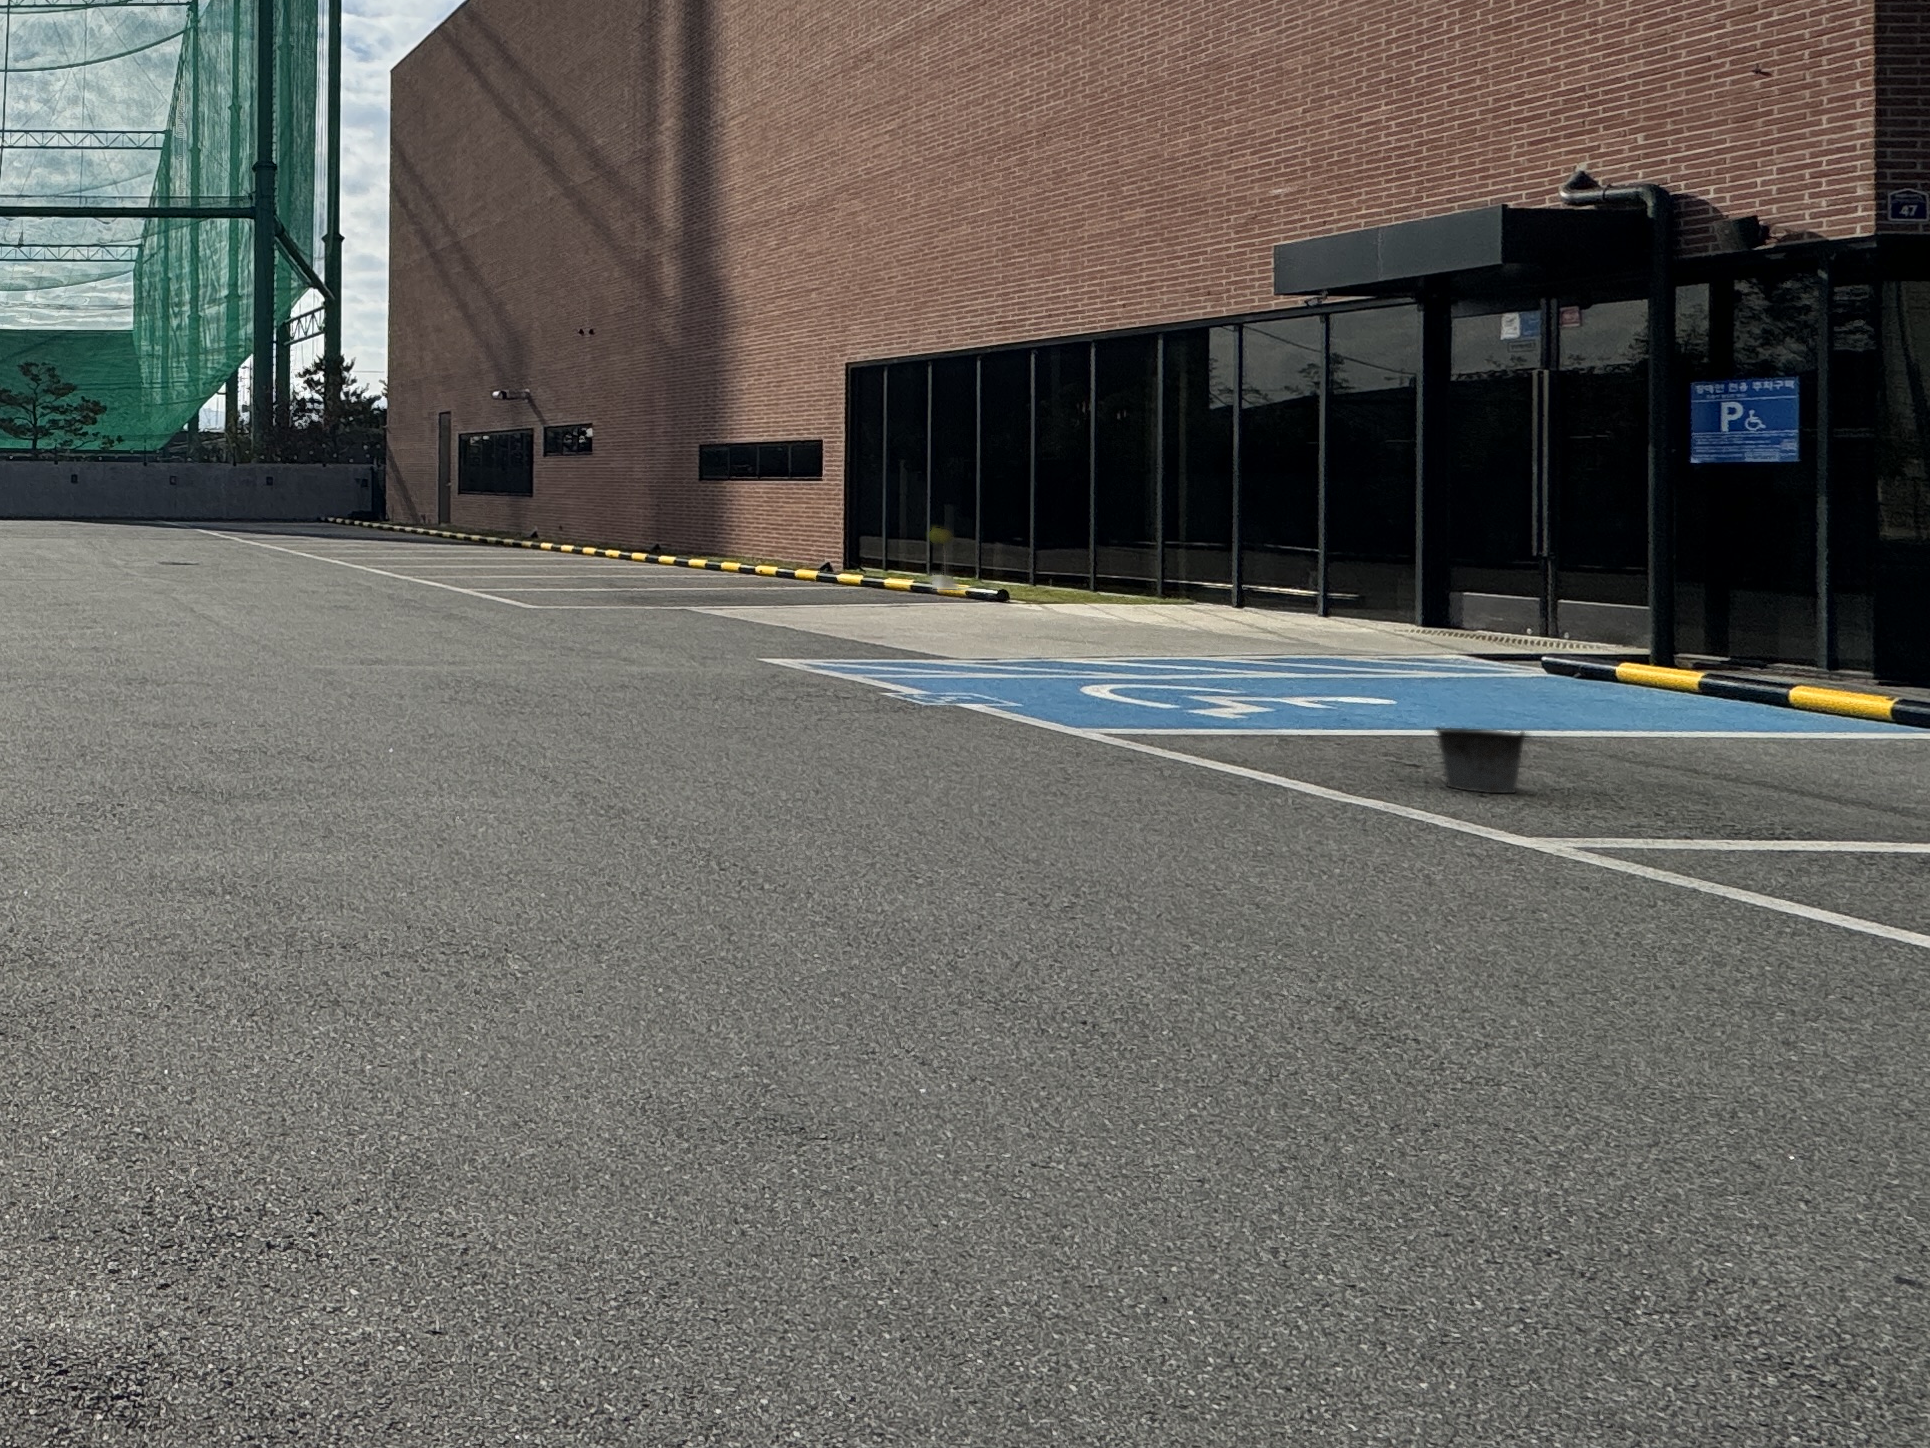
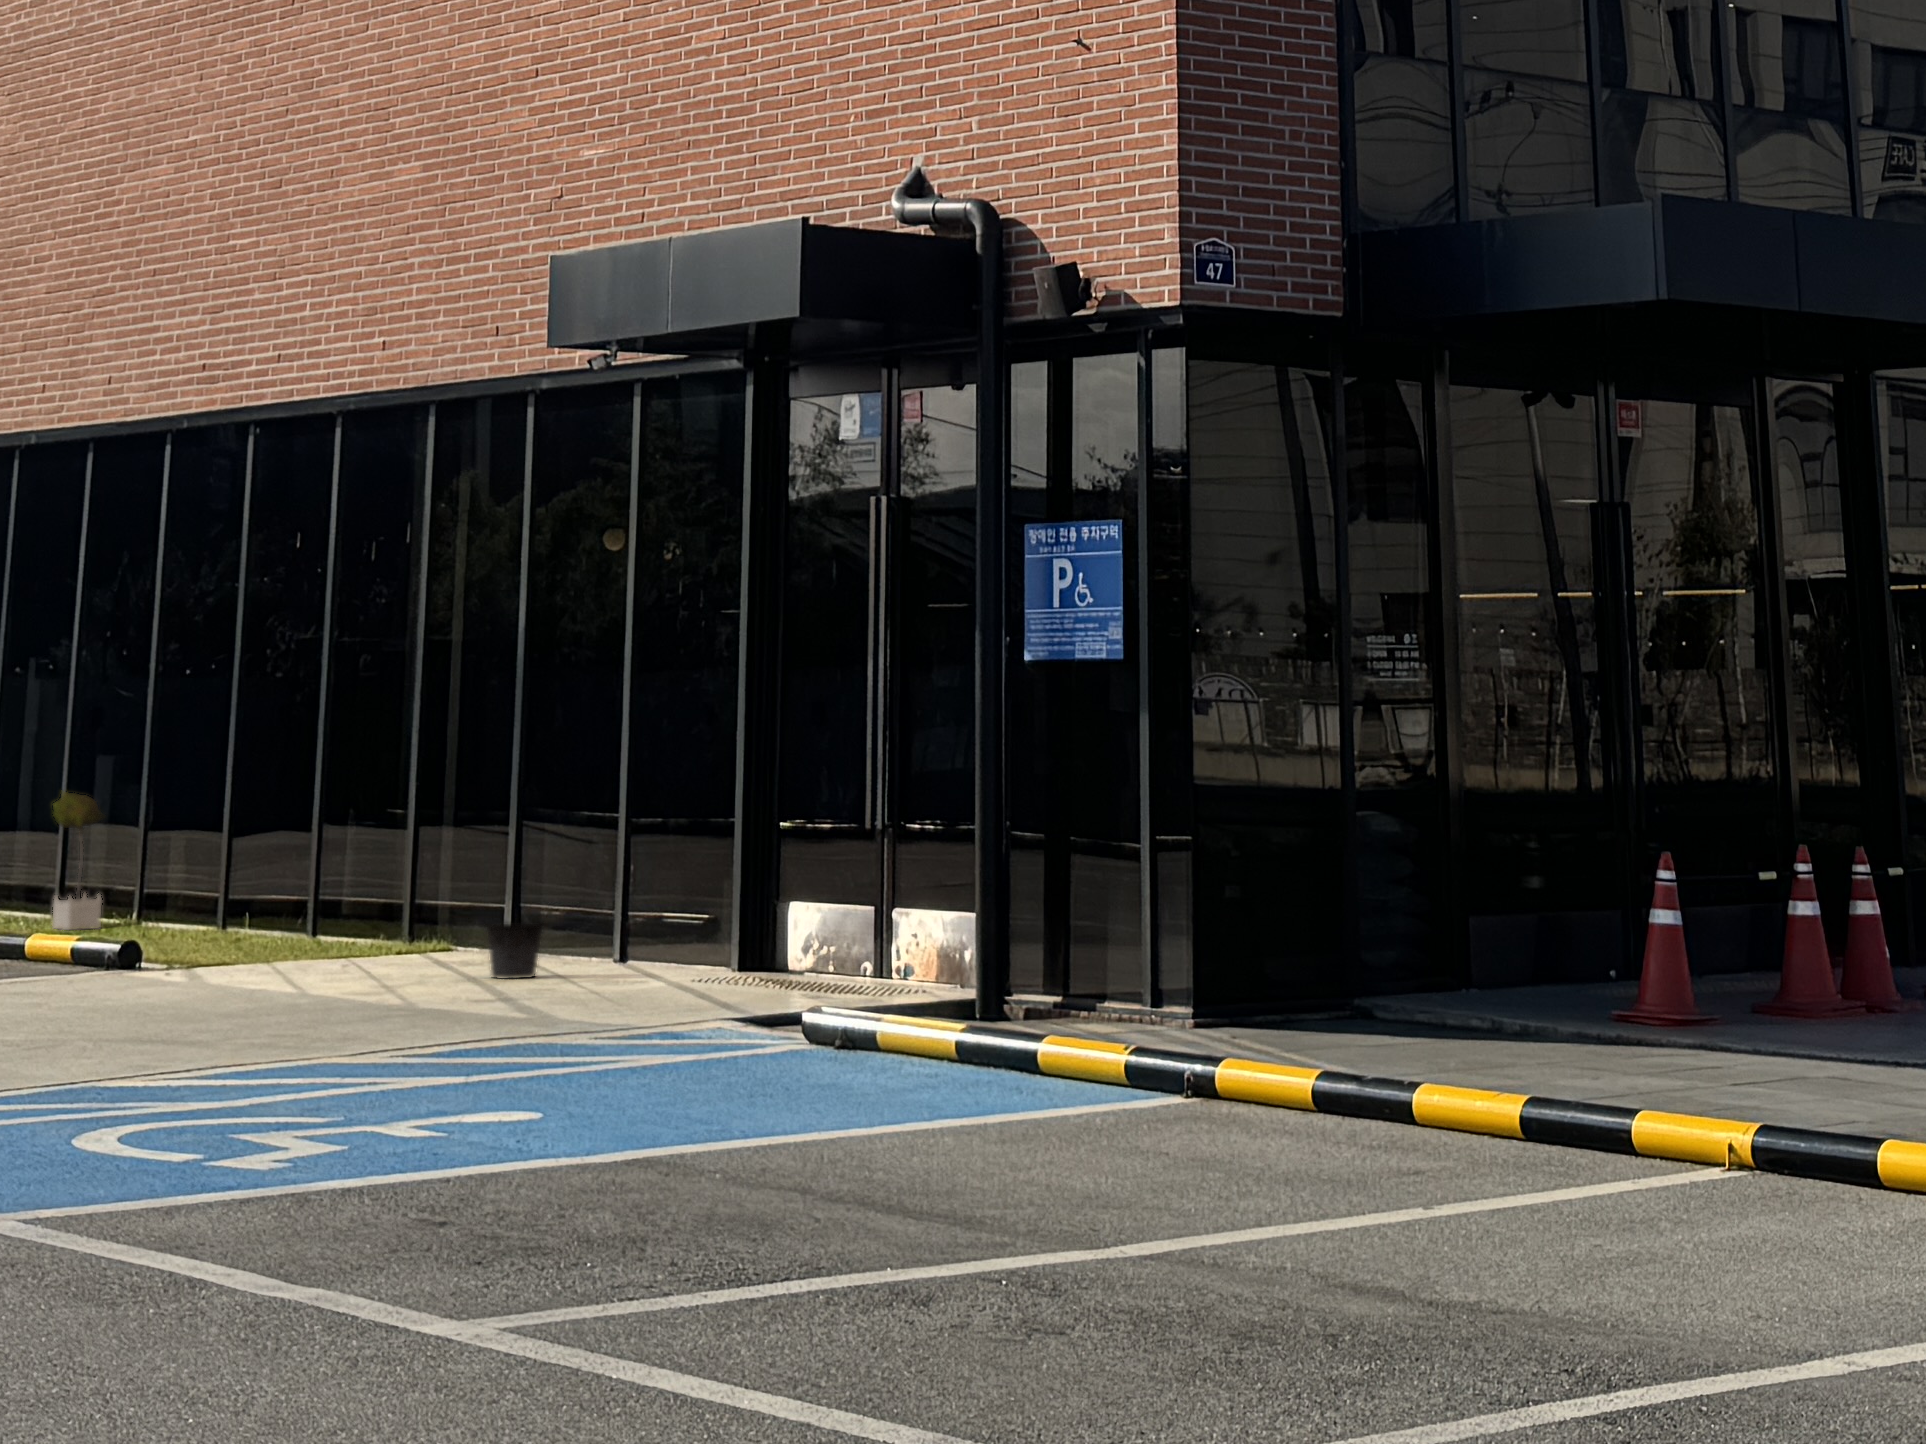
bucket: present [1436,728,1529,793] -> present [486,923,544,979]

